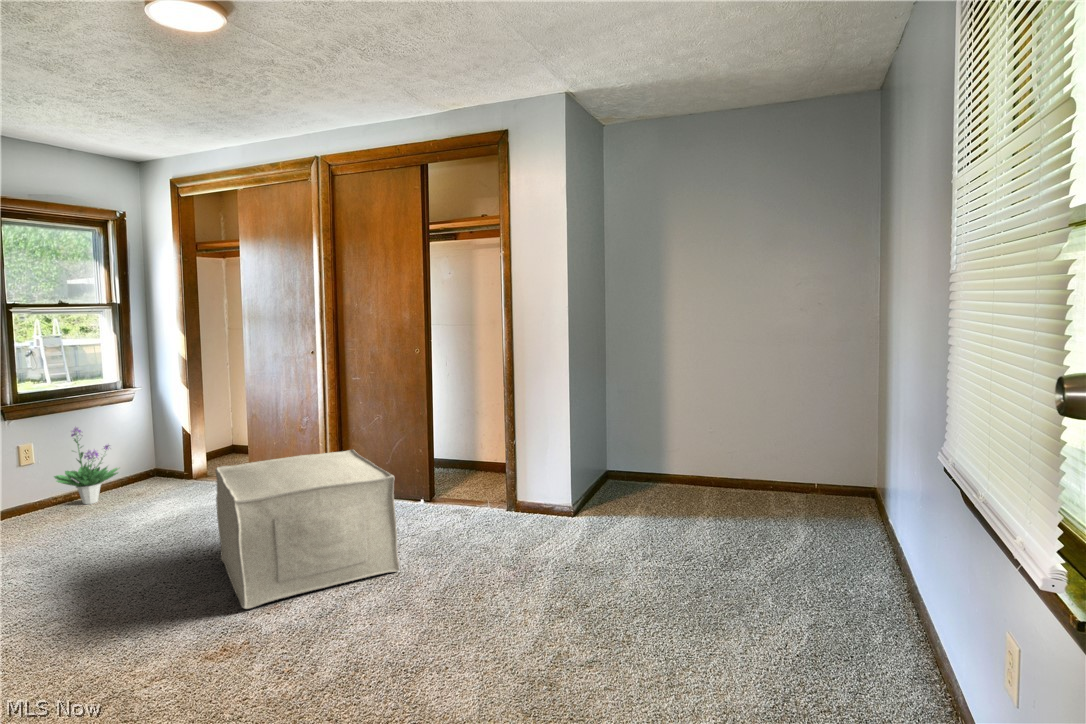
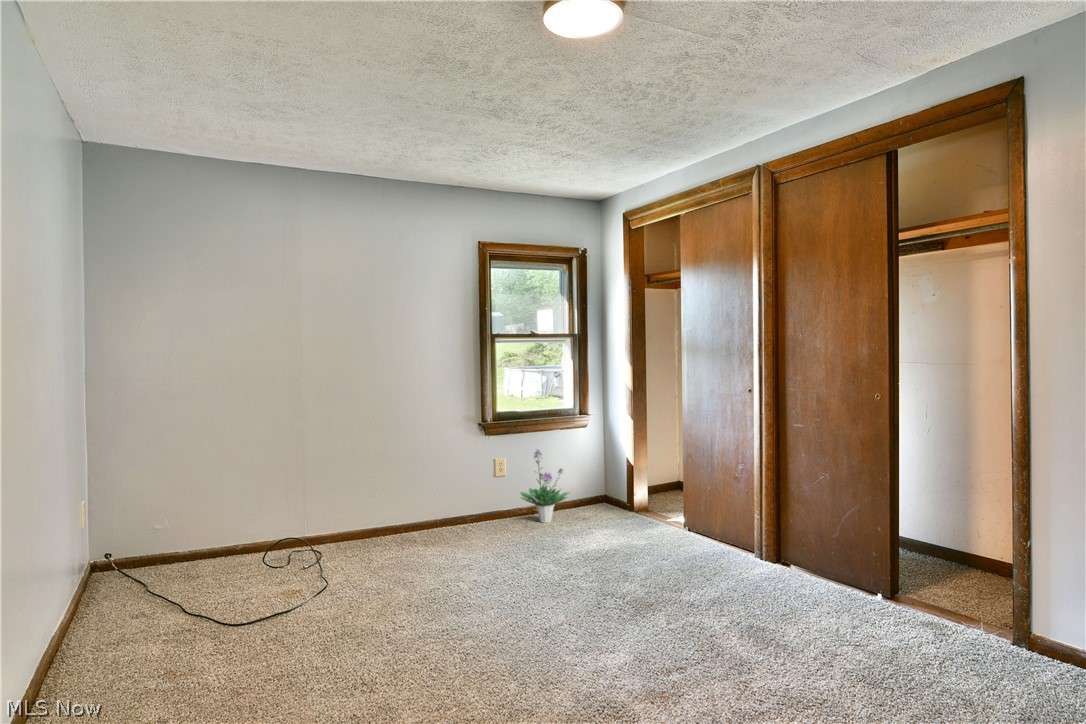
ottoman: present [215,450,400,609] -> none [626,515,826,696]

